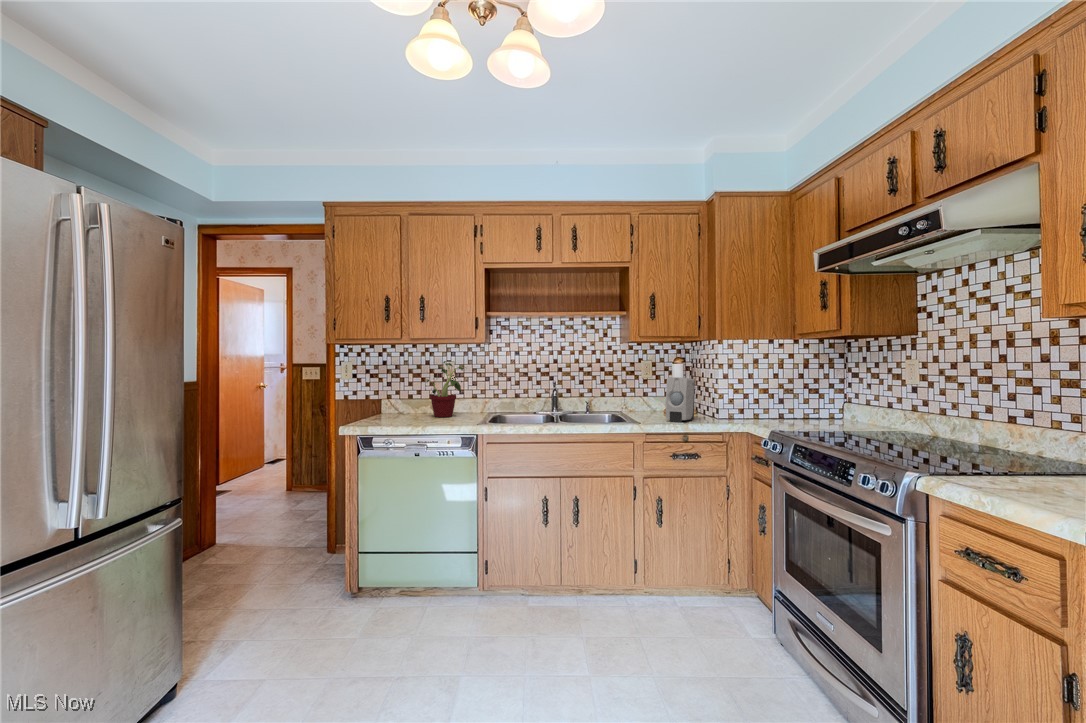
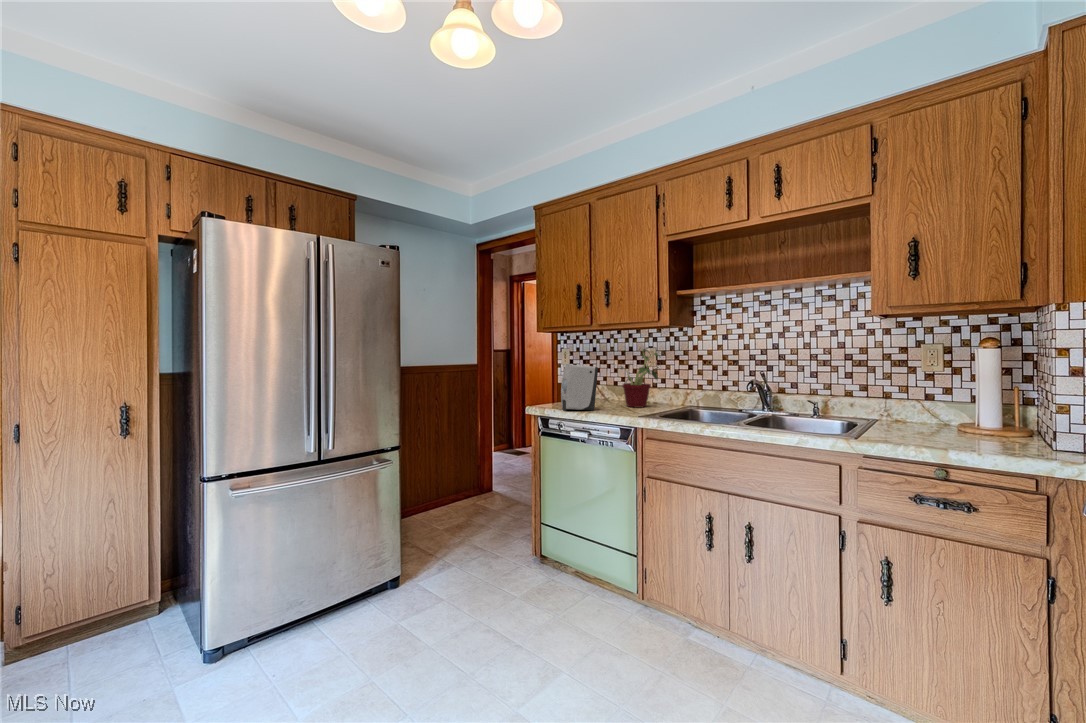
soap dispenser: present [666,377,695,422] -> present [561,364,598,411]

